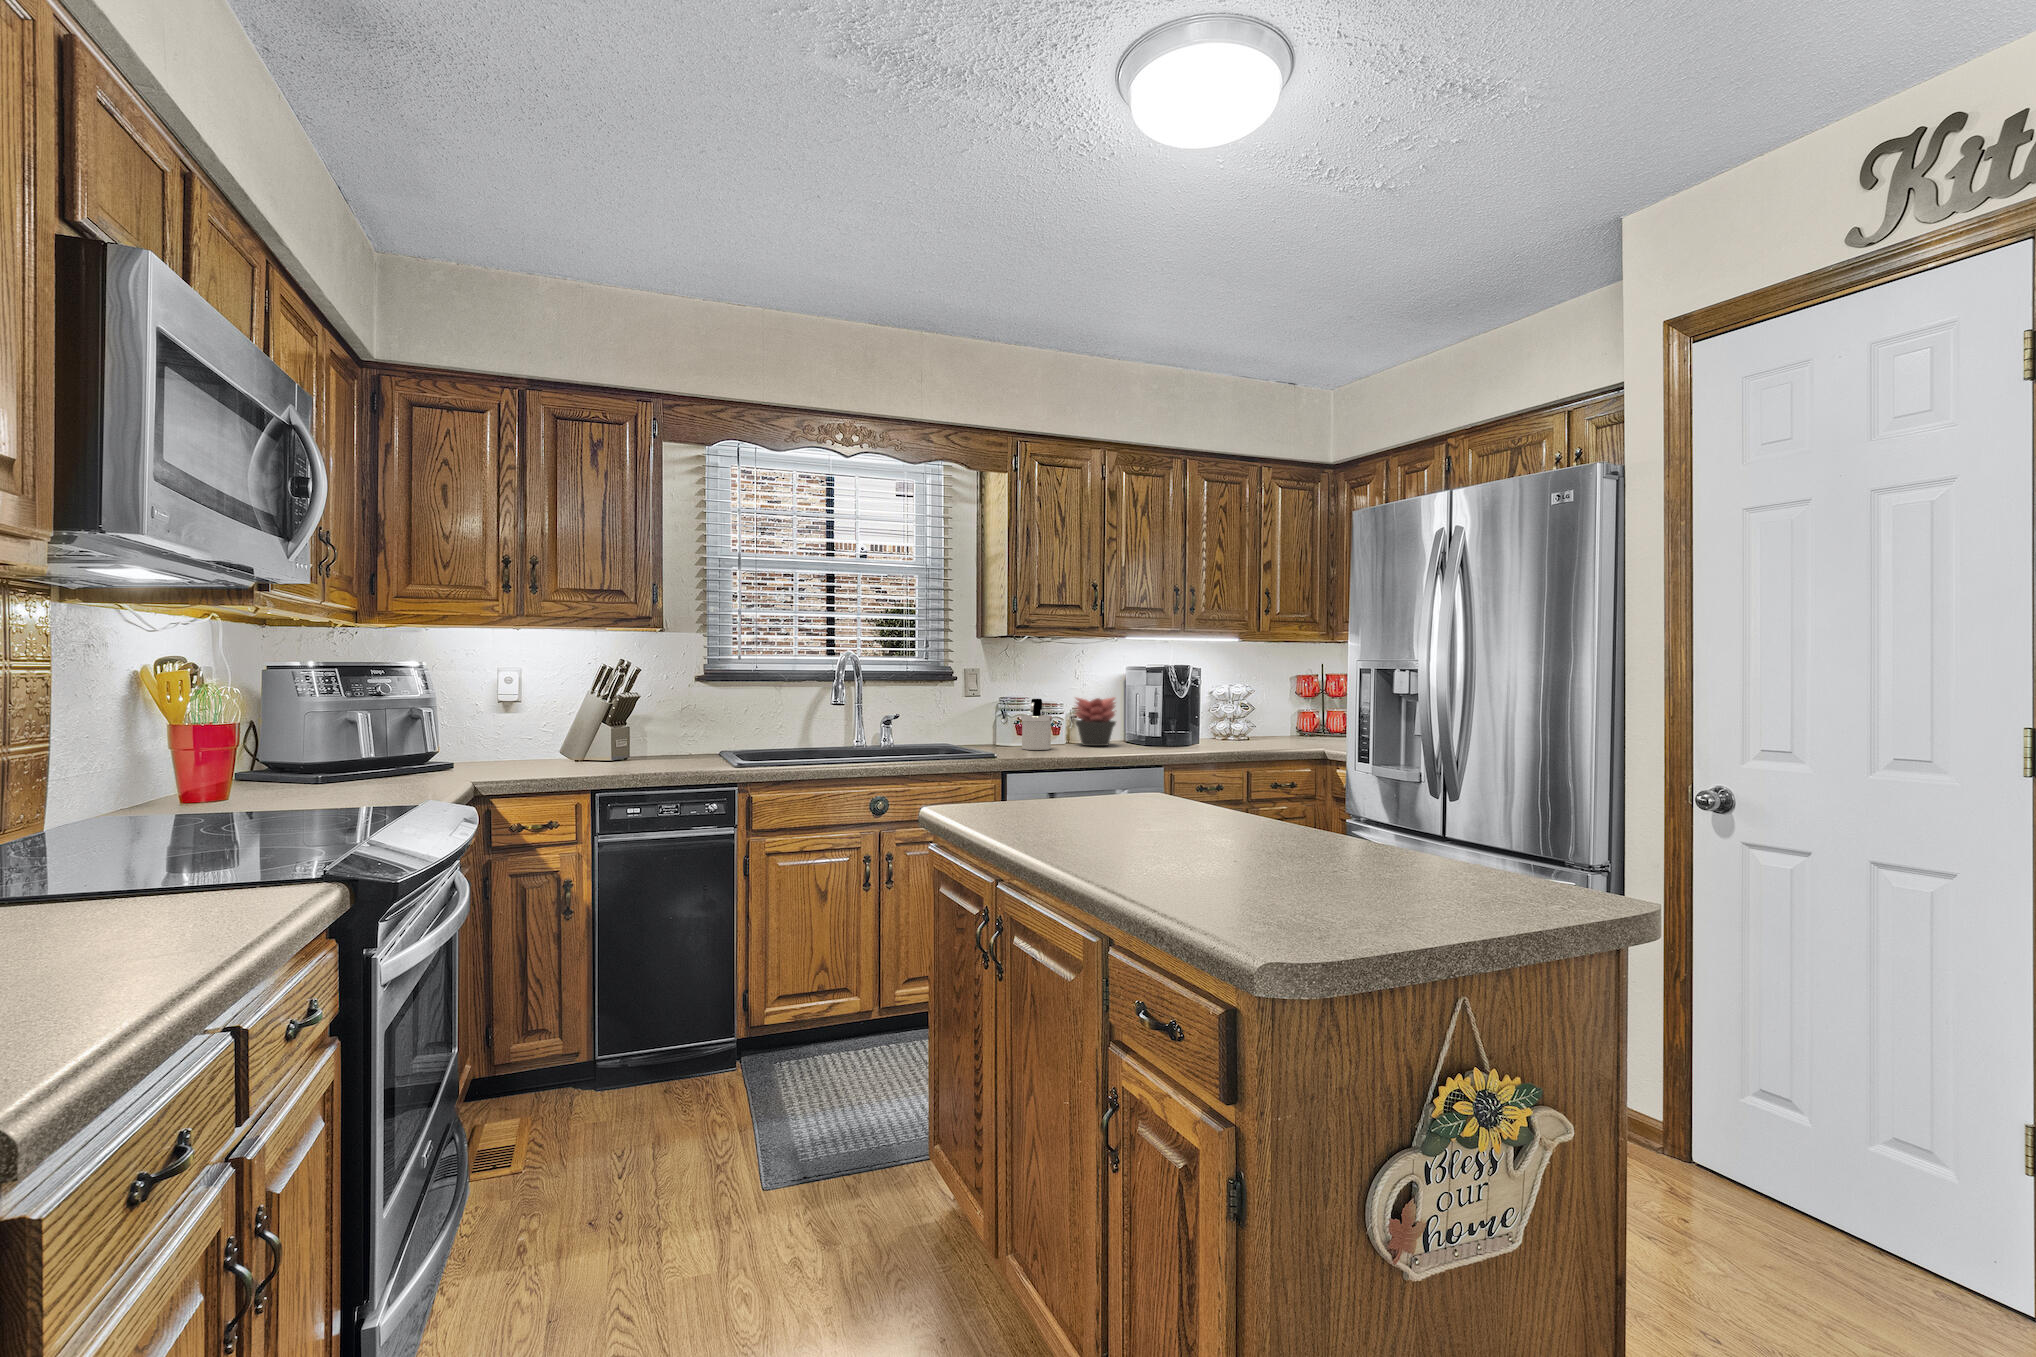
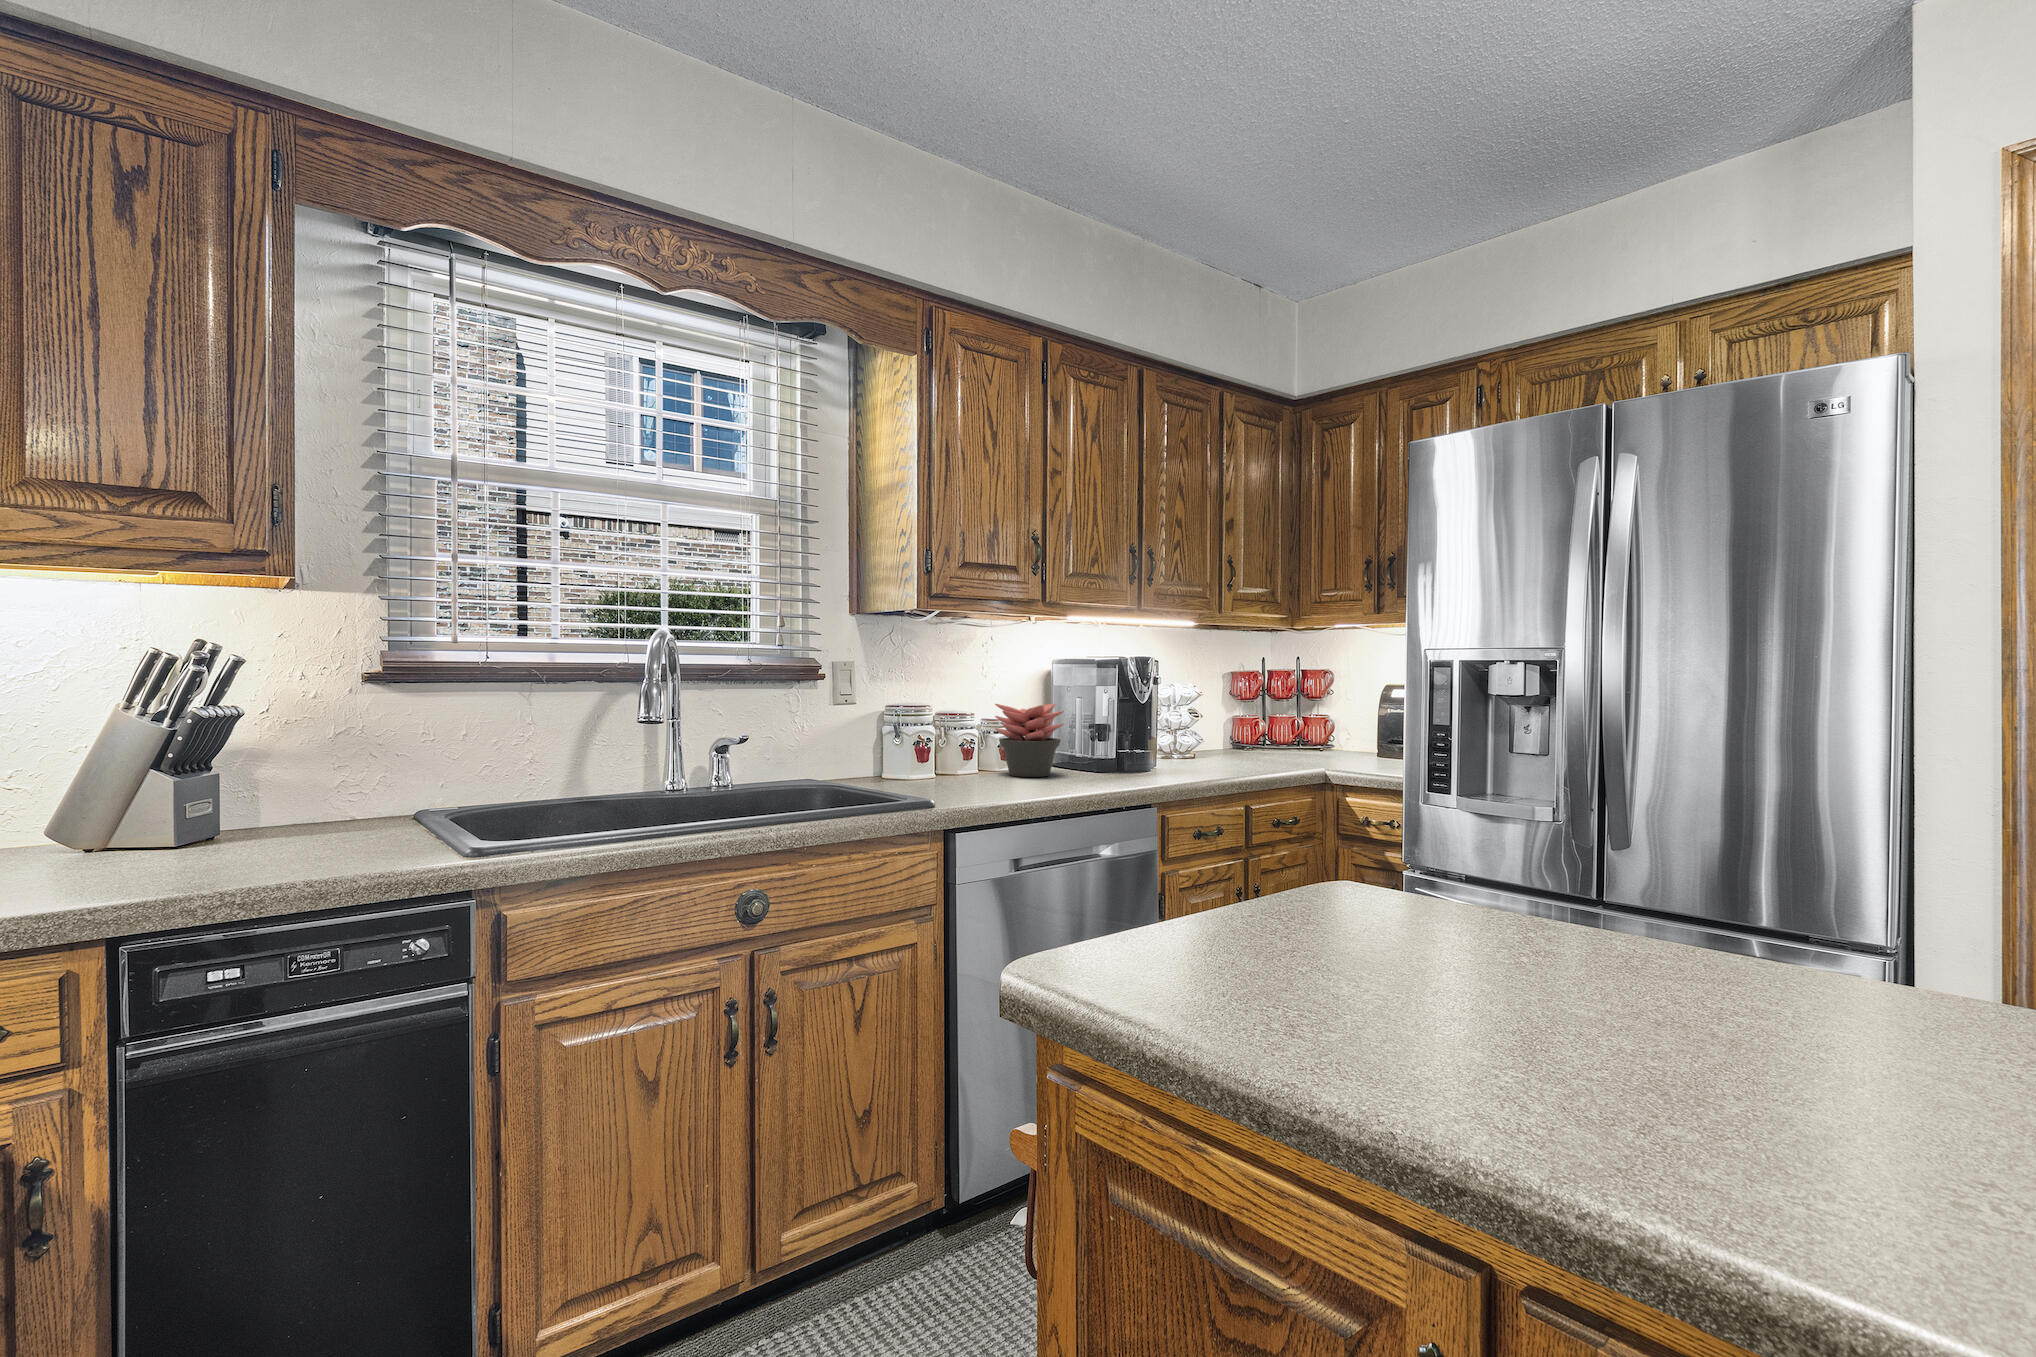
soap dispenser: present [1021,699,1052,750] -> none [934,707,981,787]

